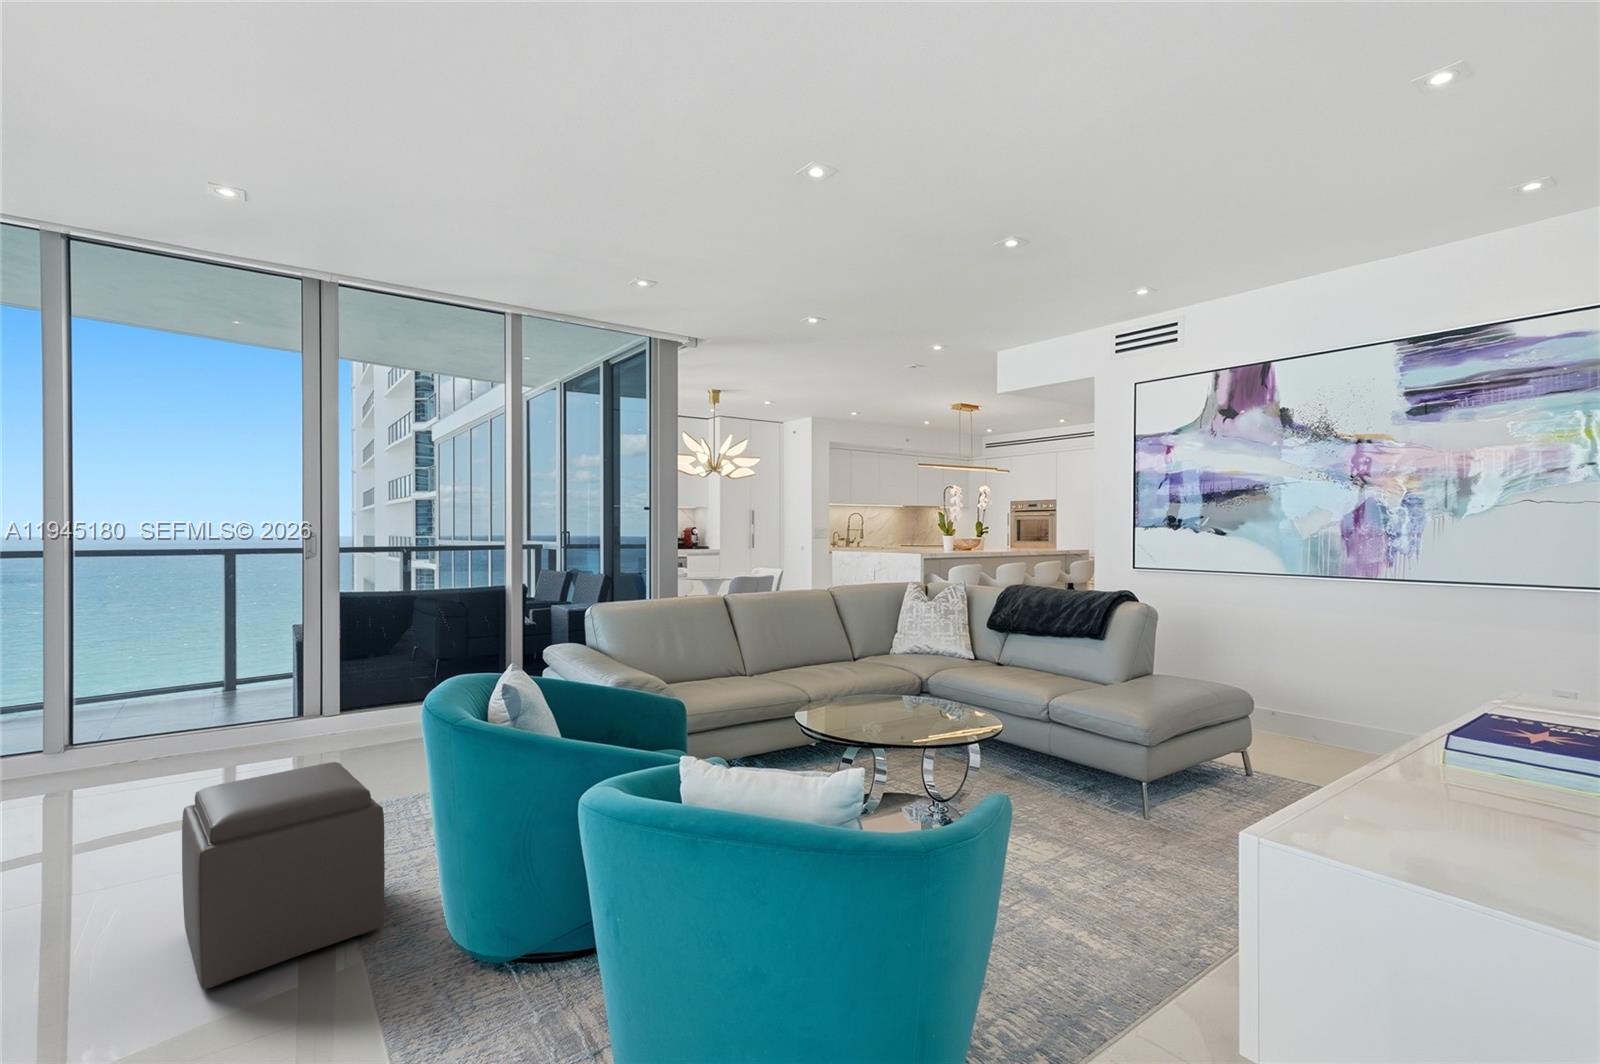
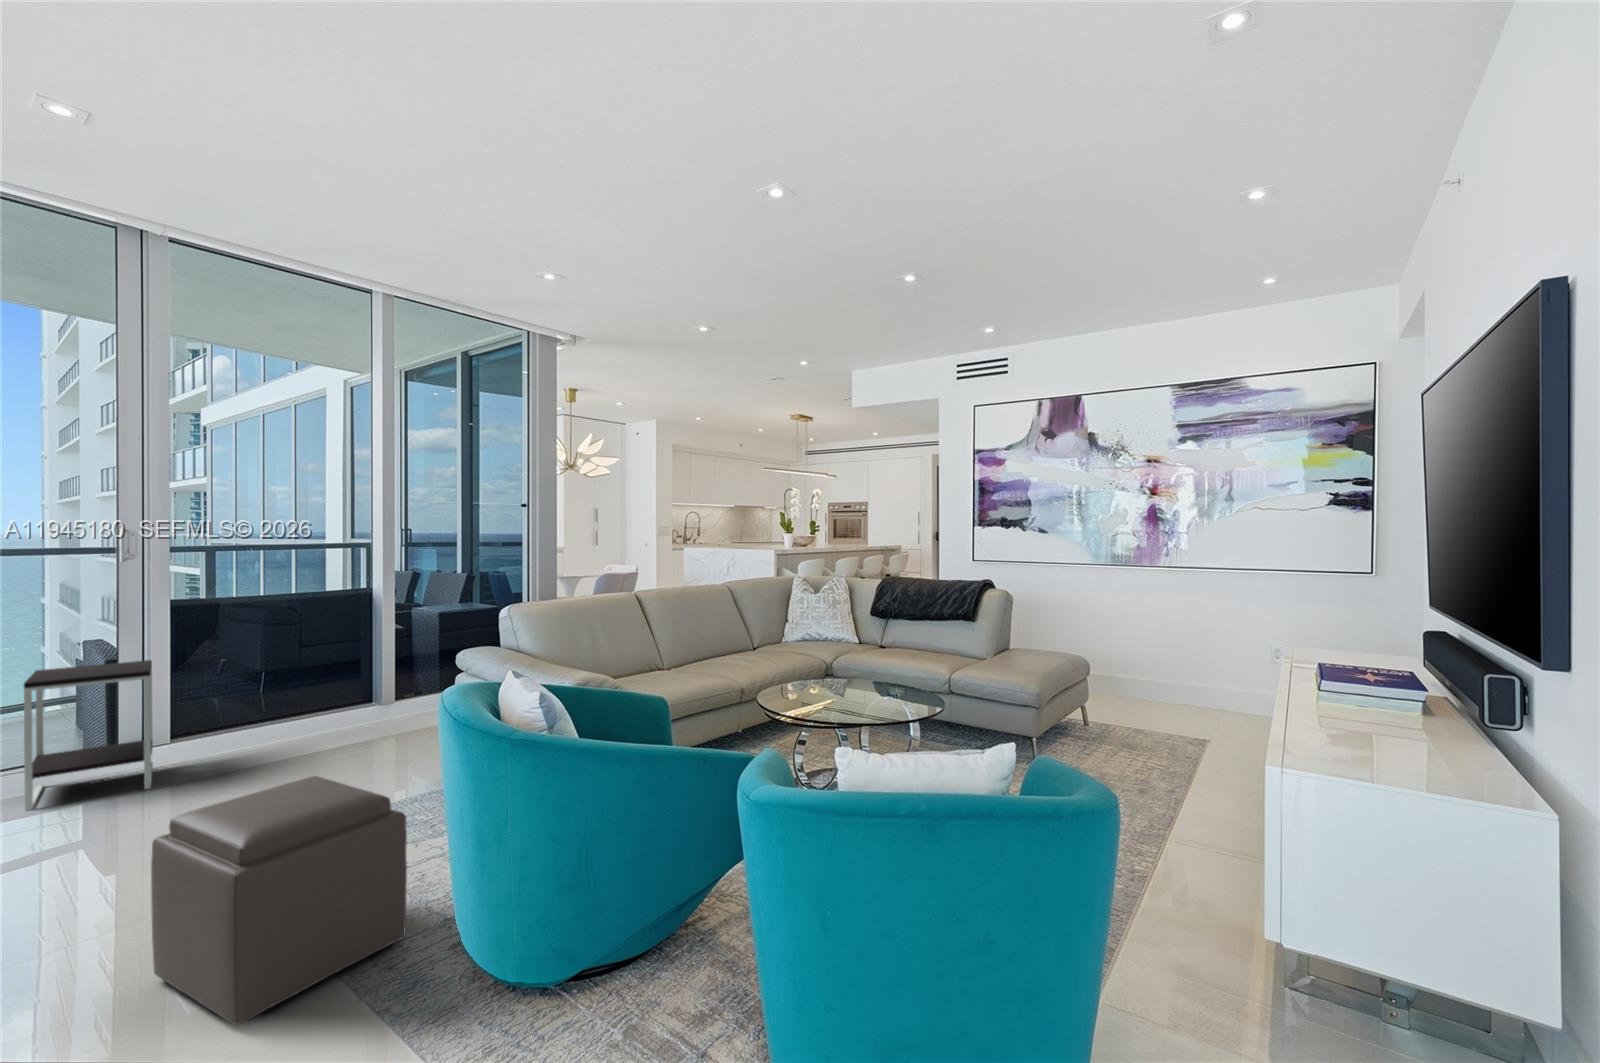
side table: none [216,643,322,764] -> present [24,660,153,810]

